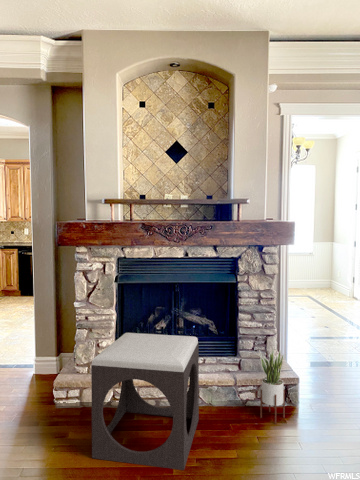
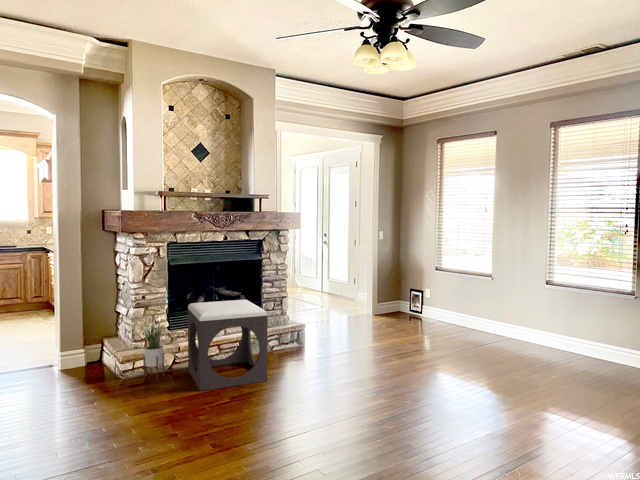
potted plant: present [259,348,285,424] -> present [143,320,164,381]

